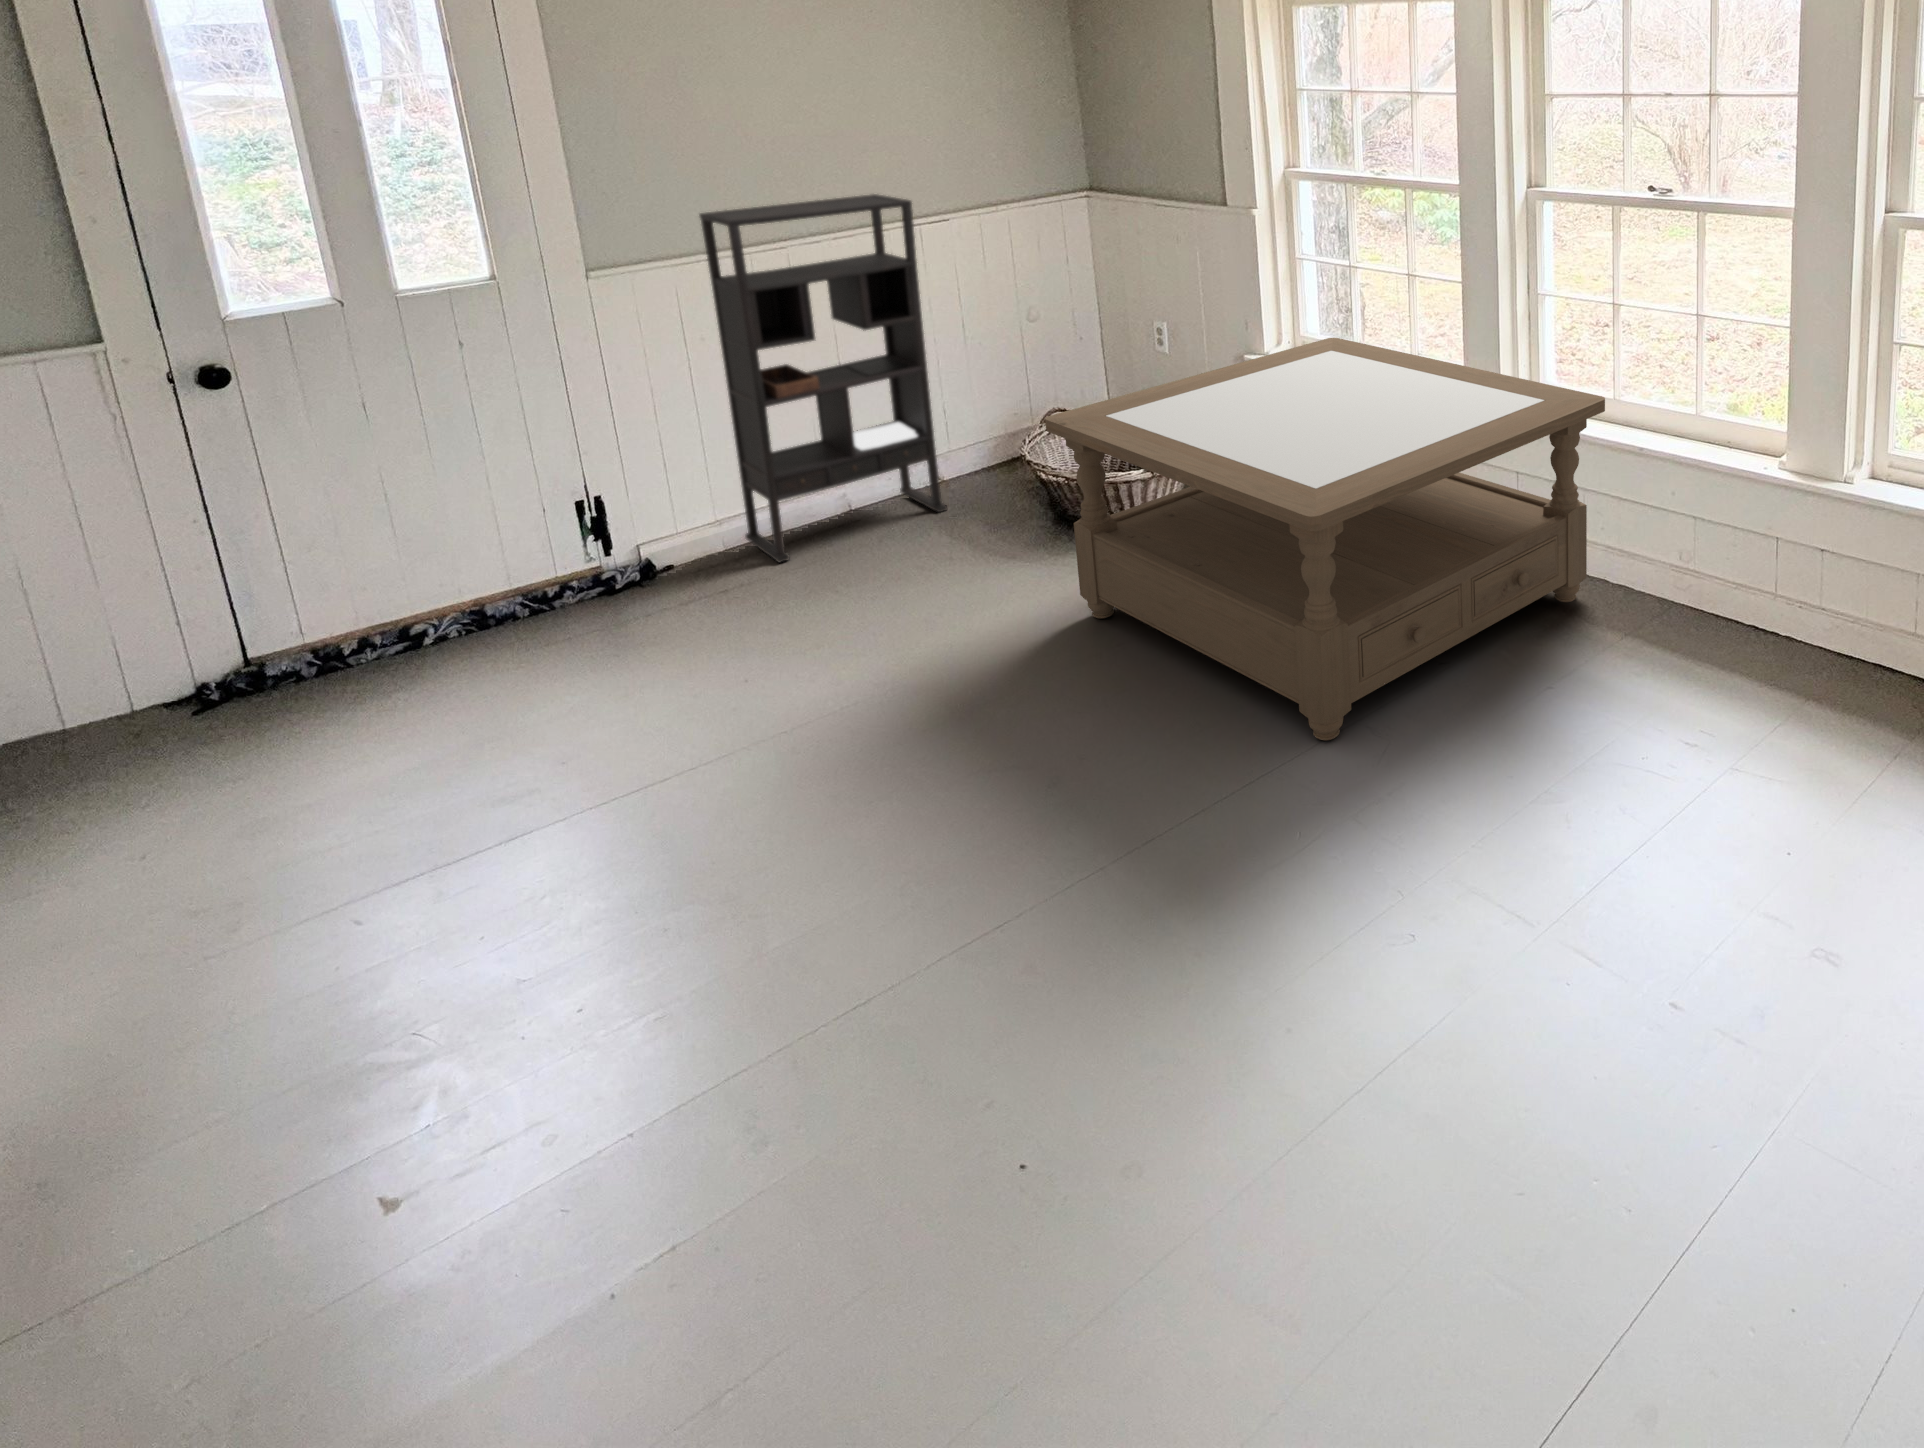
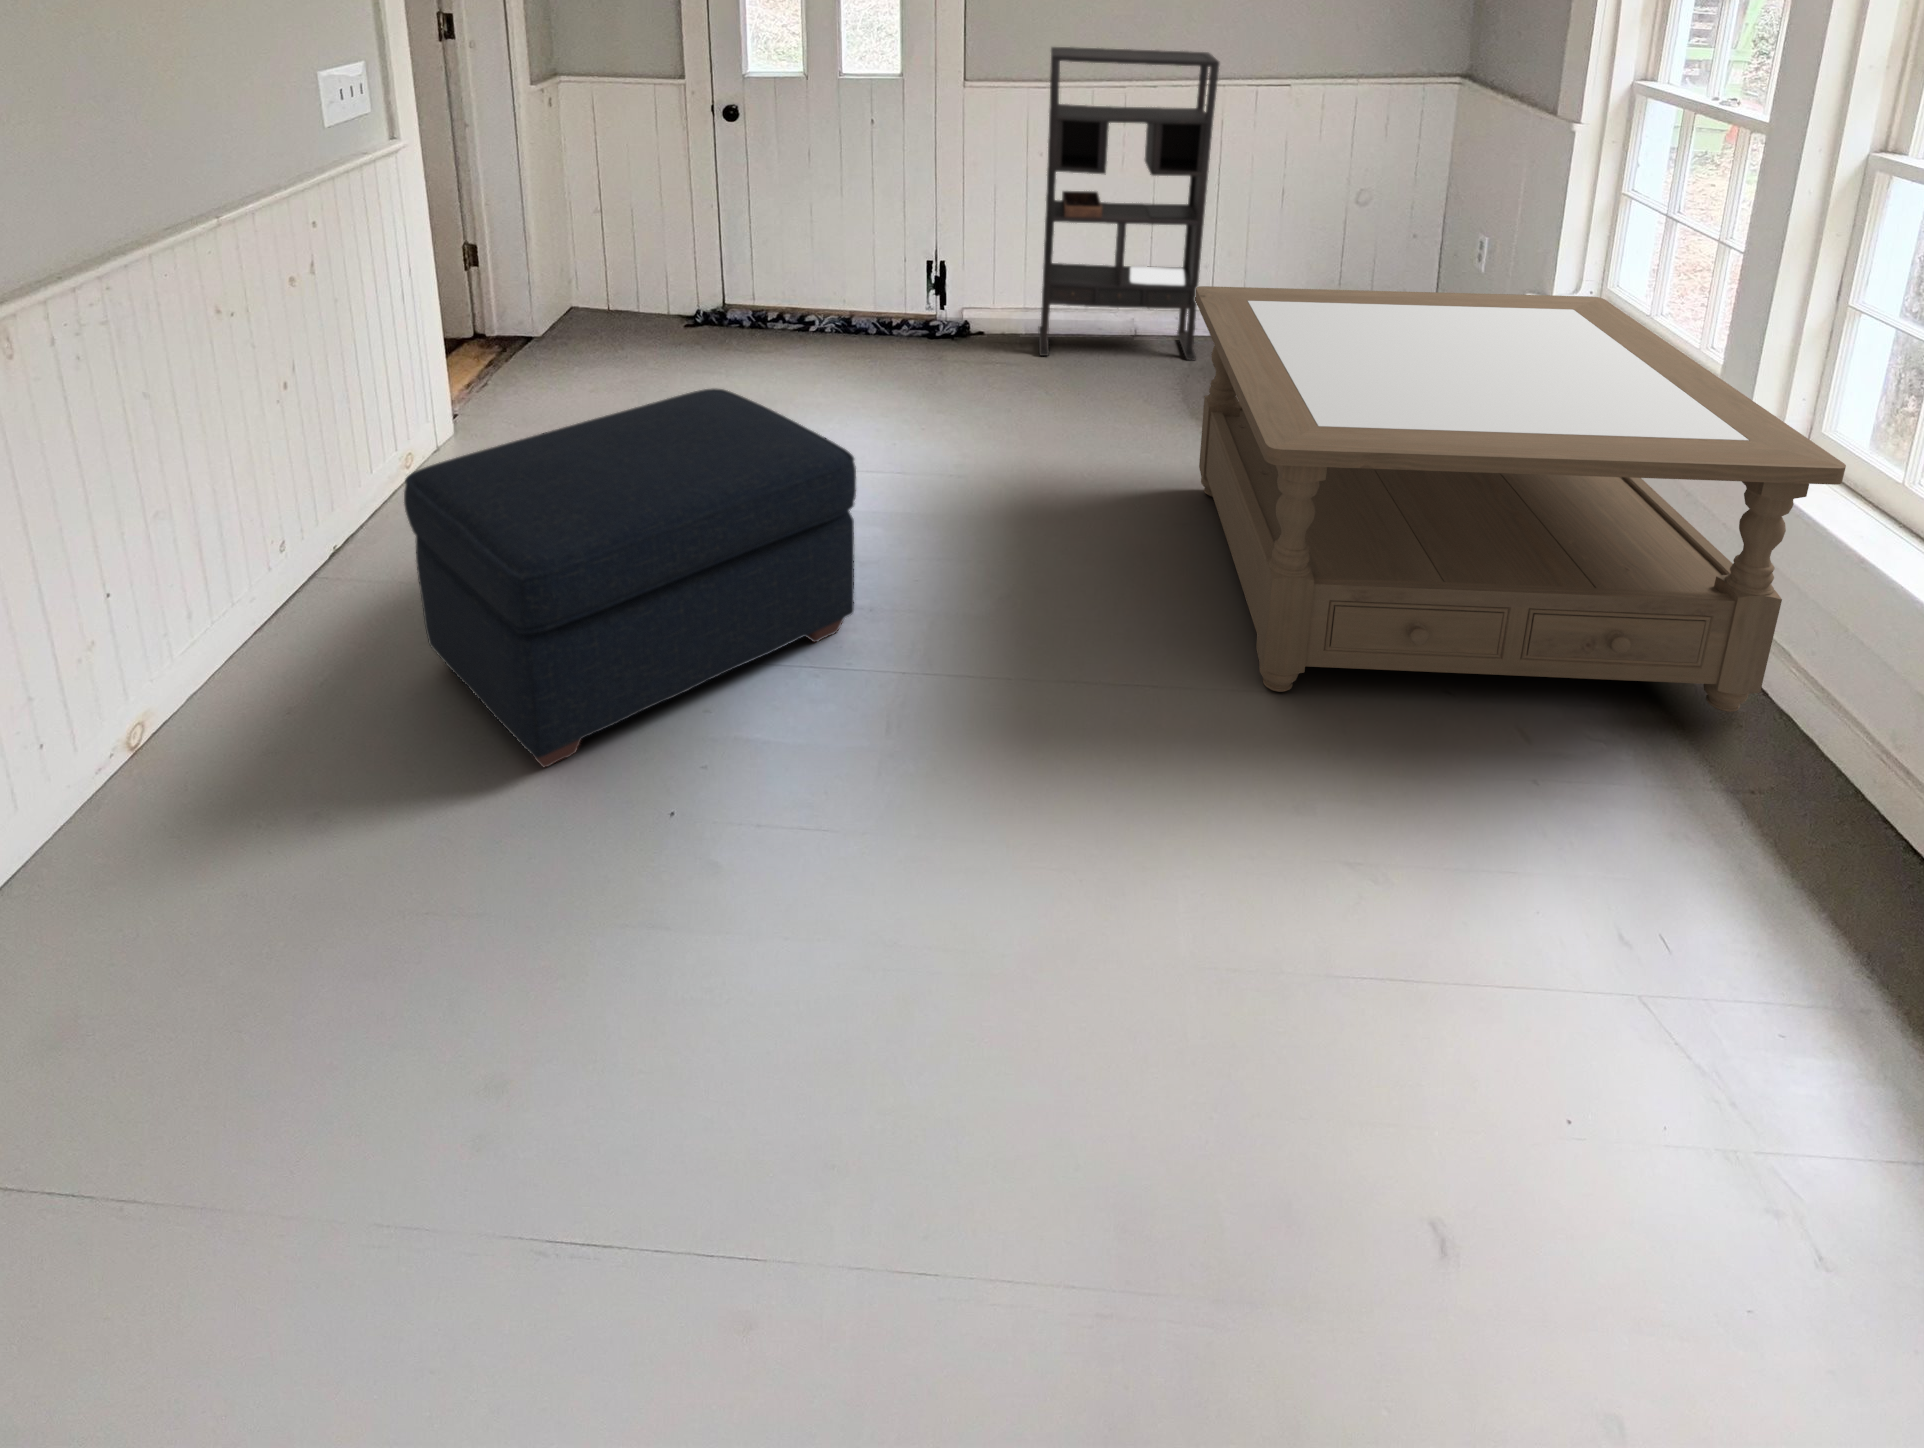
ottoman: none [234,702,915,1320] -> present [404,389,856,767]

